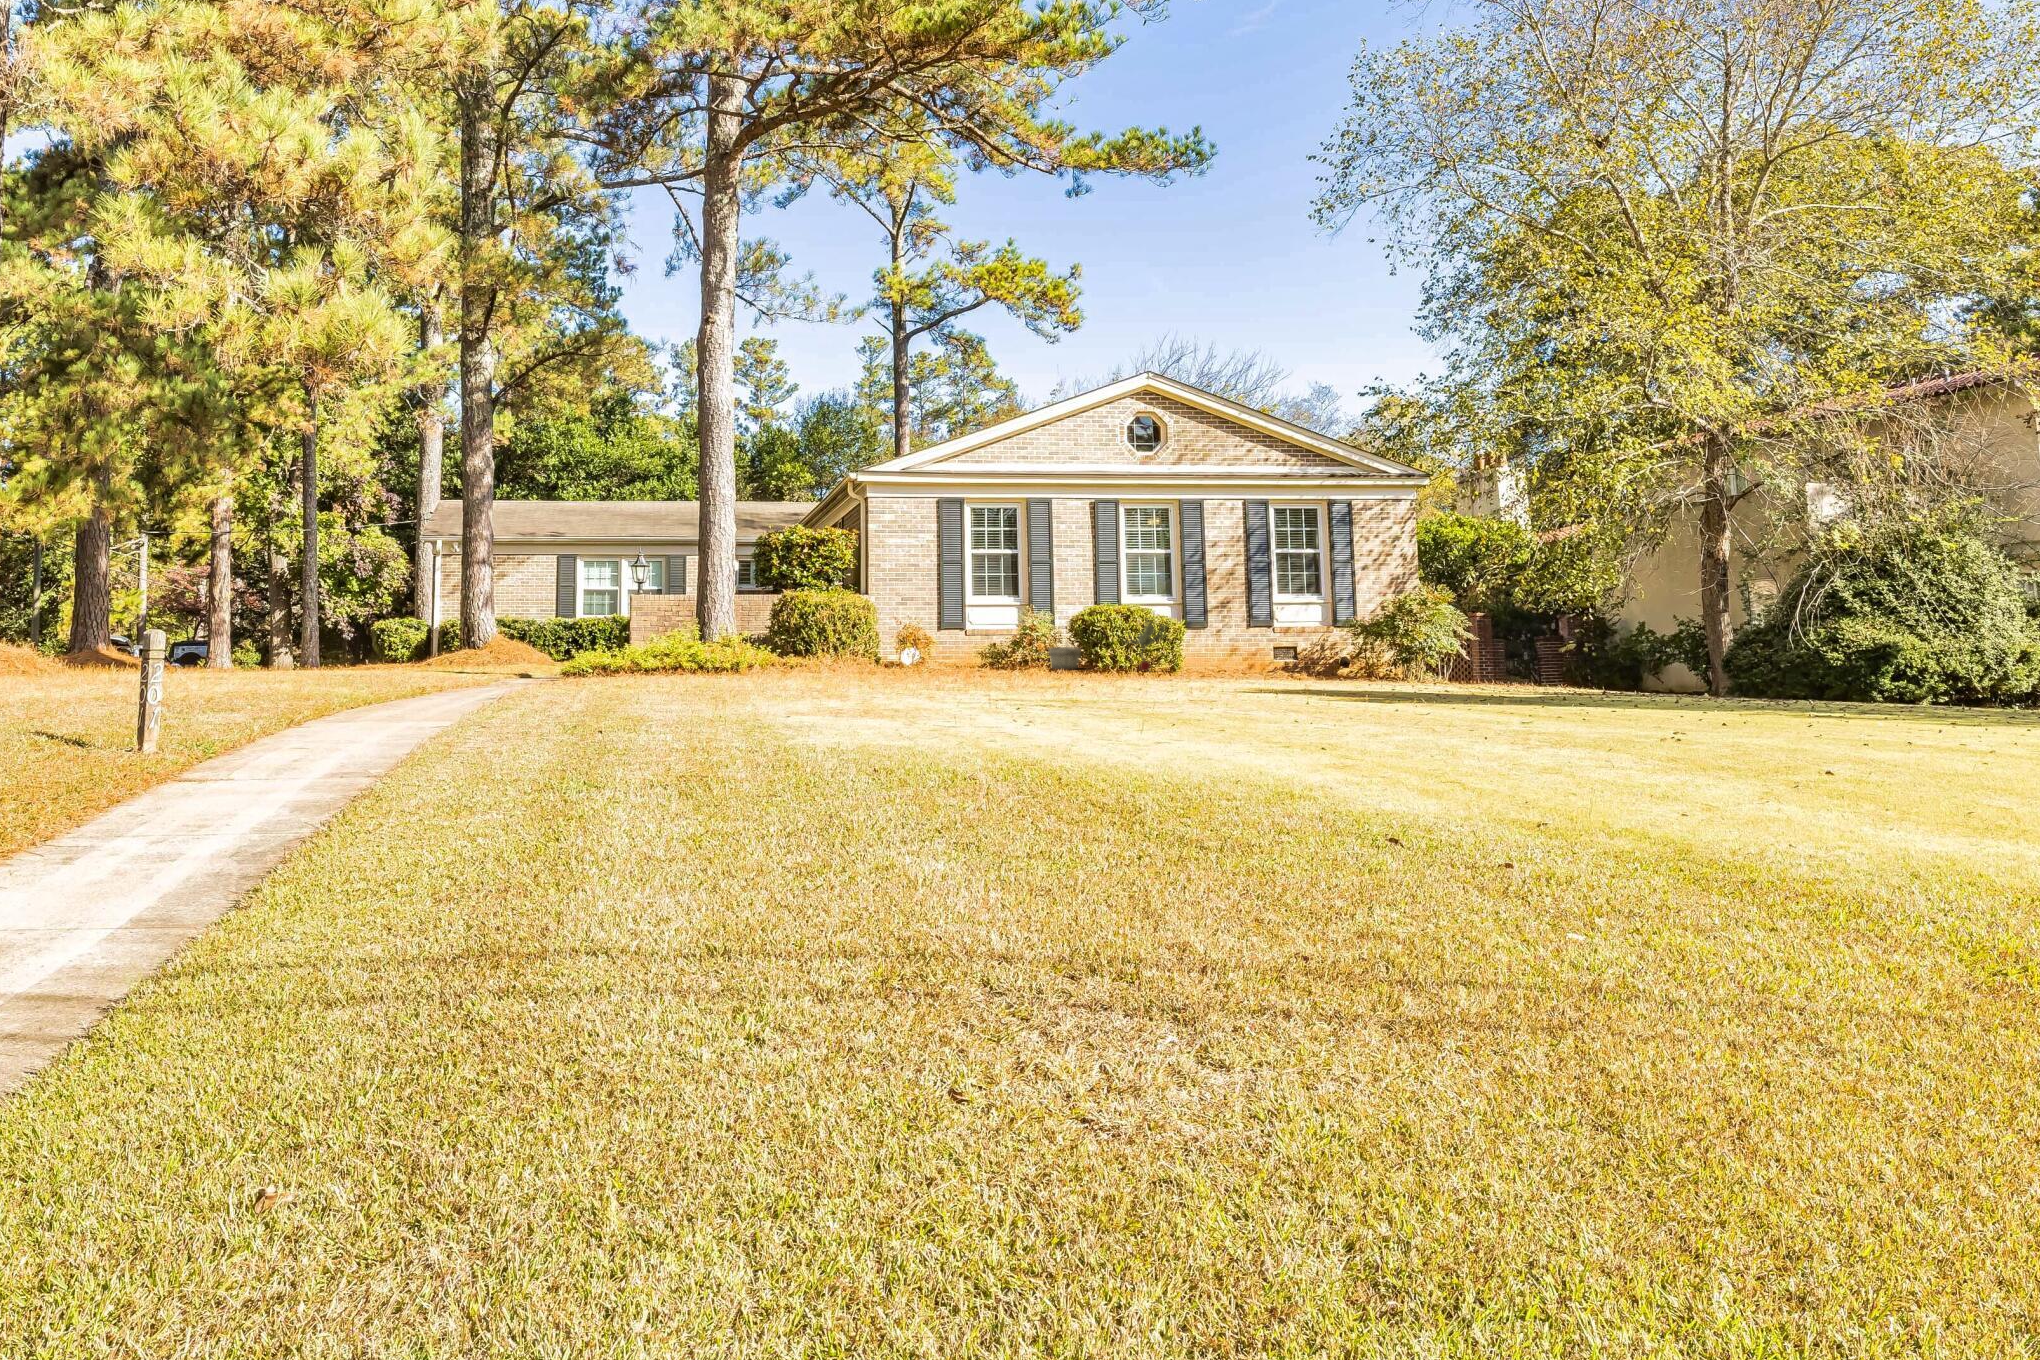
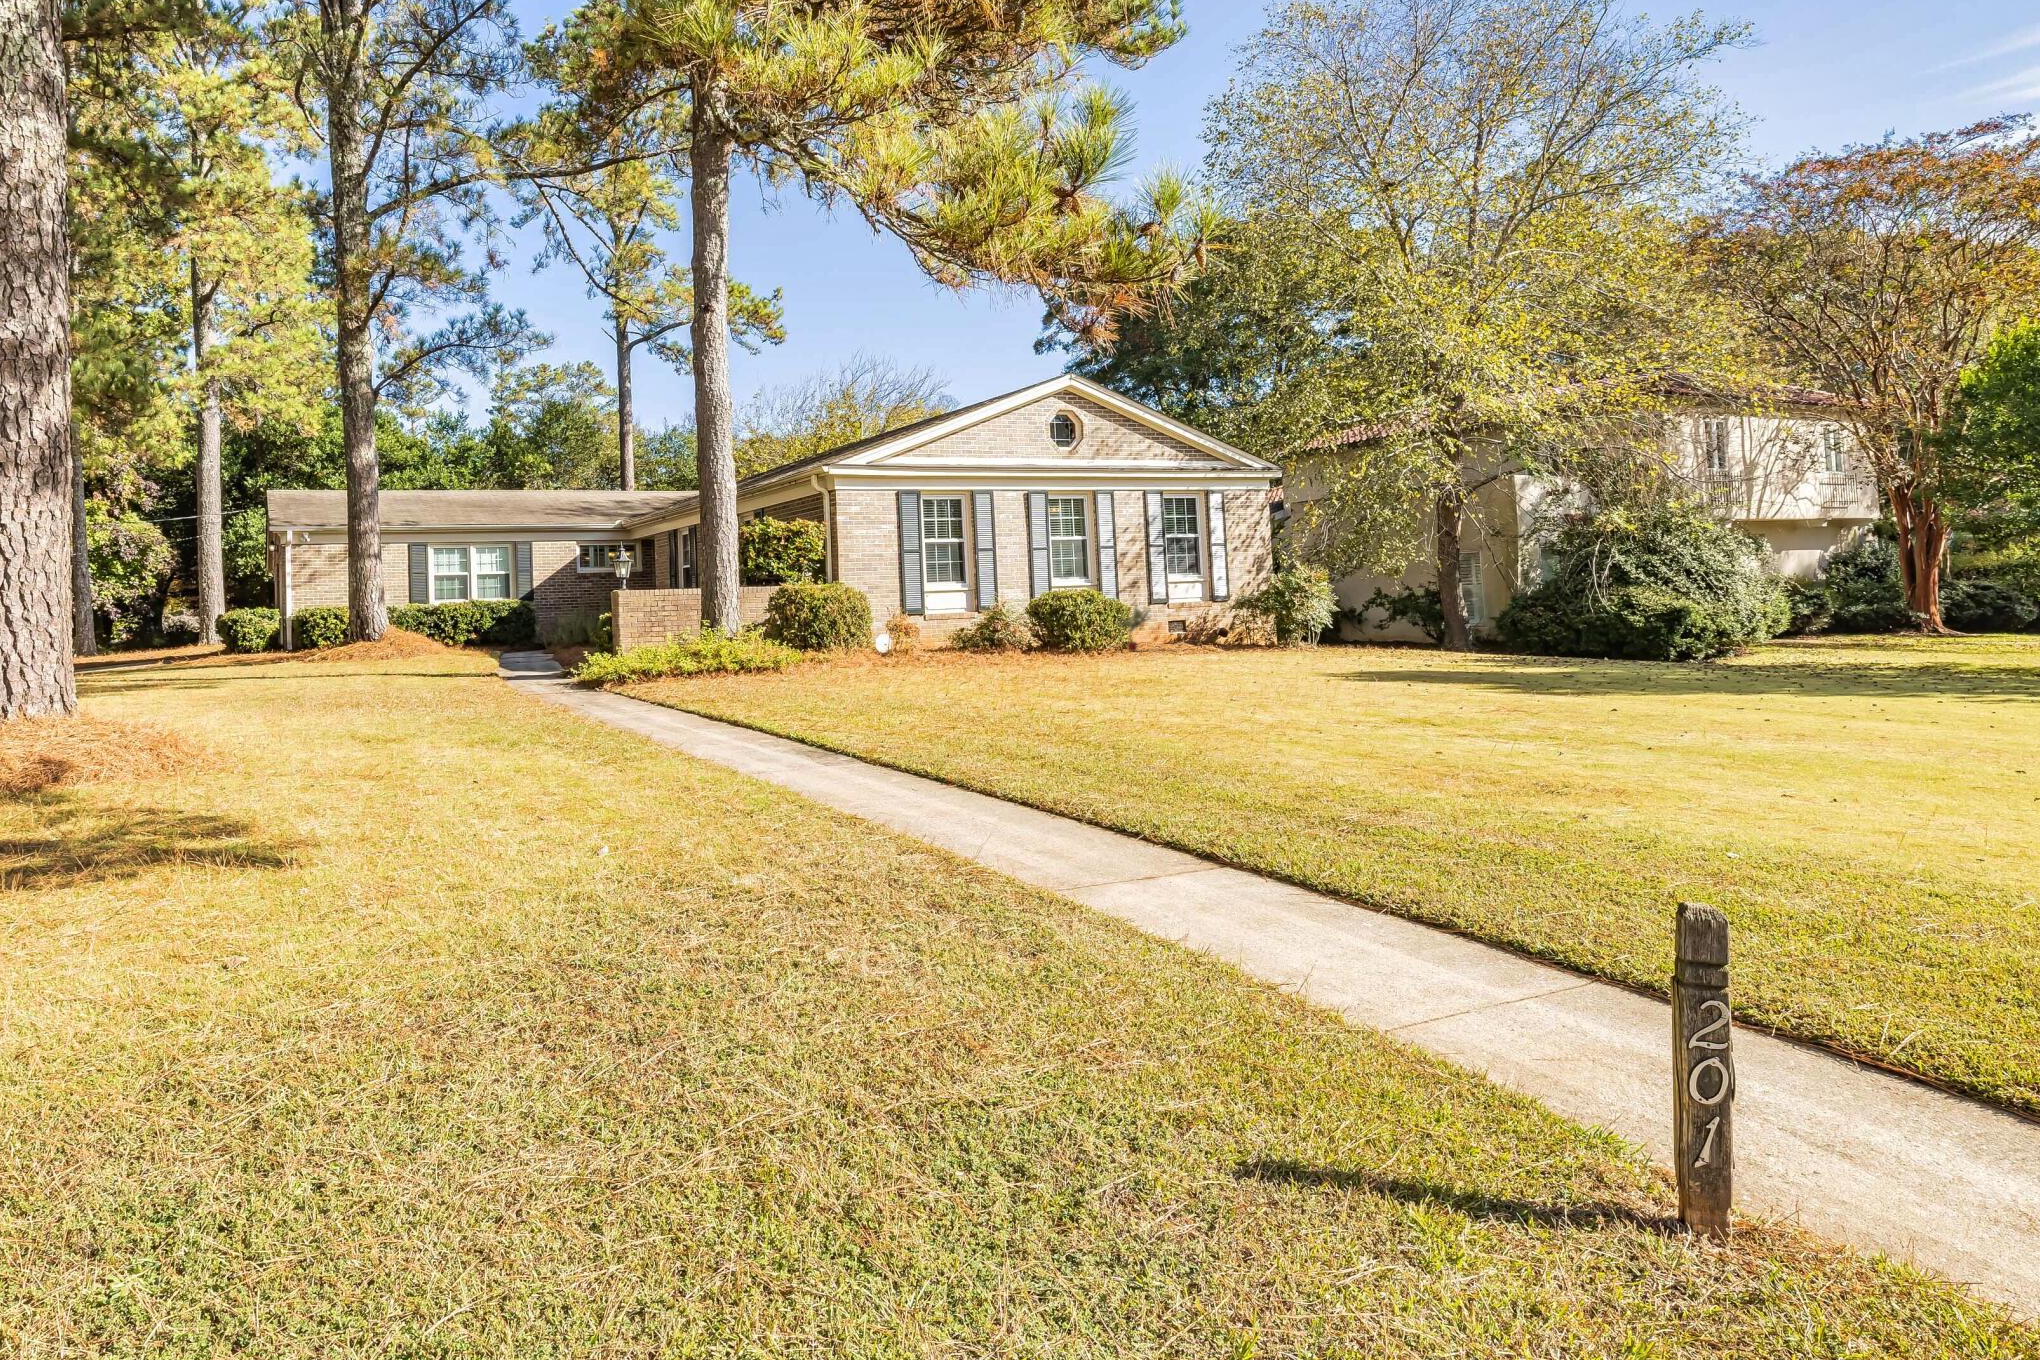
wooden bucket: present [1049,647,1081,669] -> none [1042,625,1074,653]

